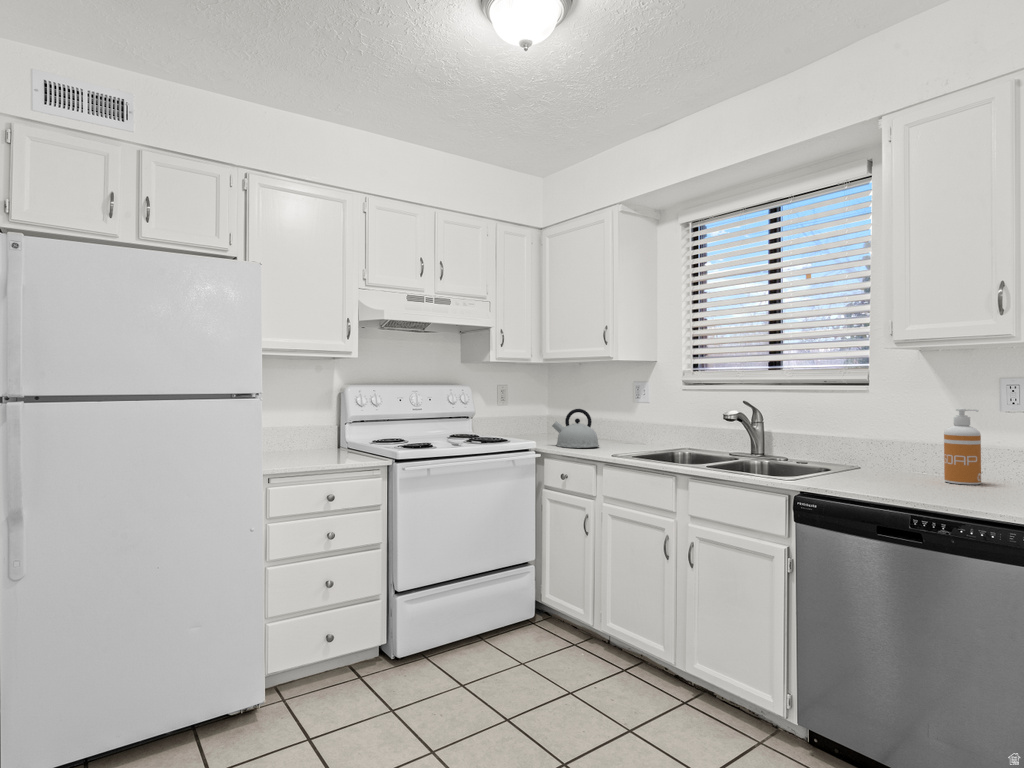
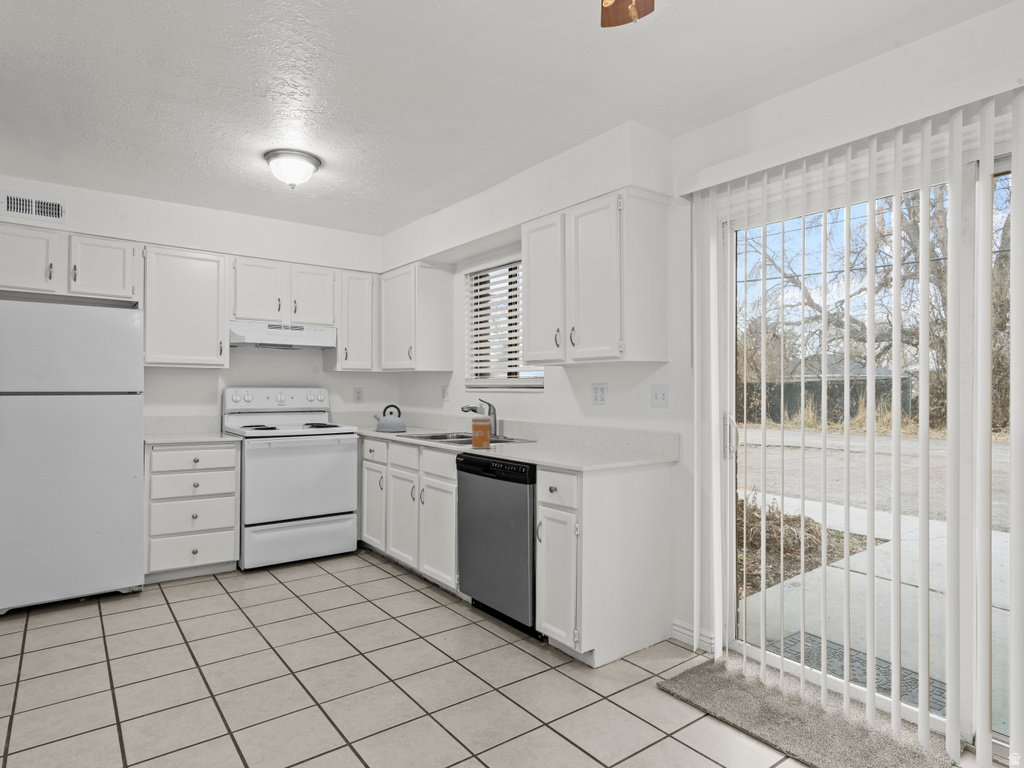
soap dispenser: present [944,409,981,485] -> present [472,403,490,449]

